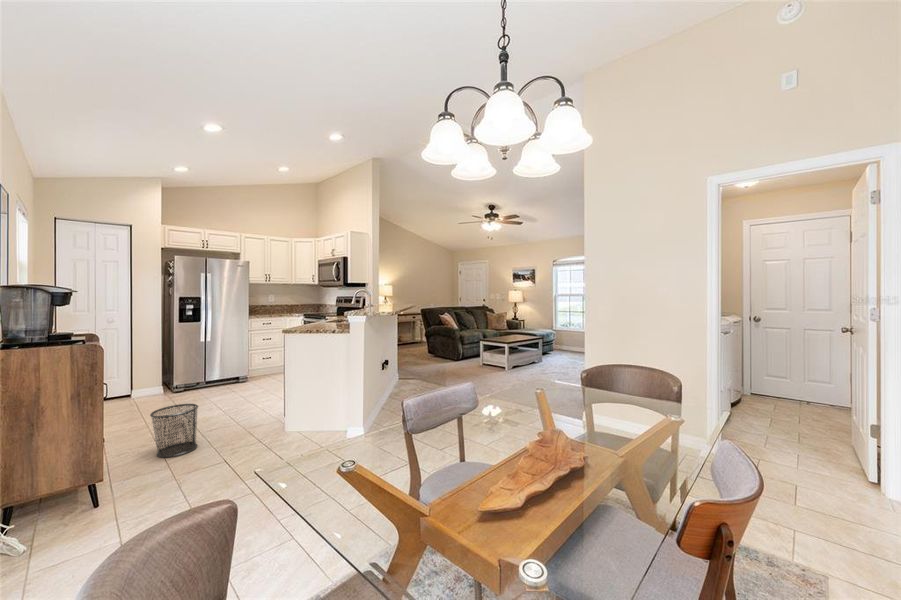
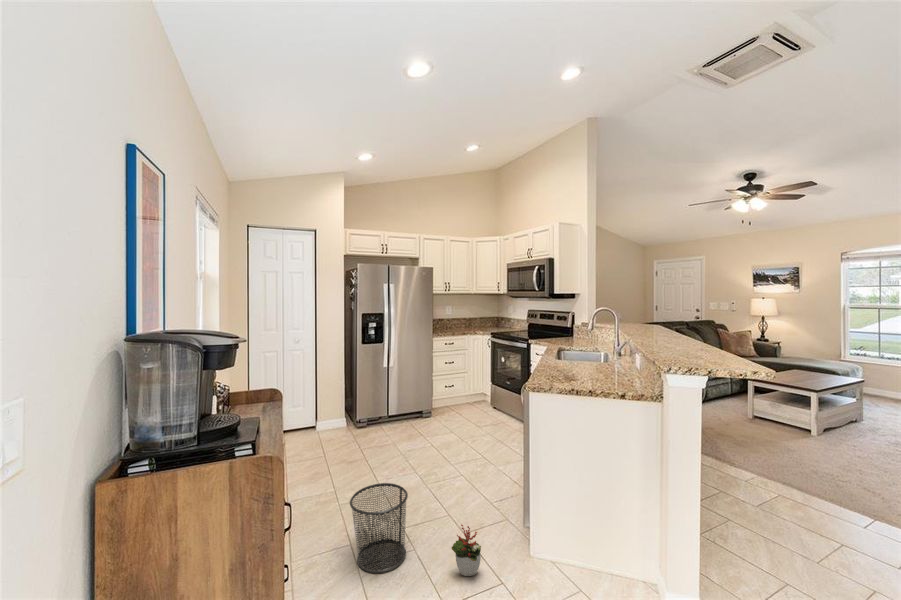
decorative plant: none [227,418,249,450] -> present [452,525,481,576]

